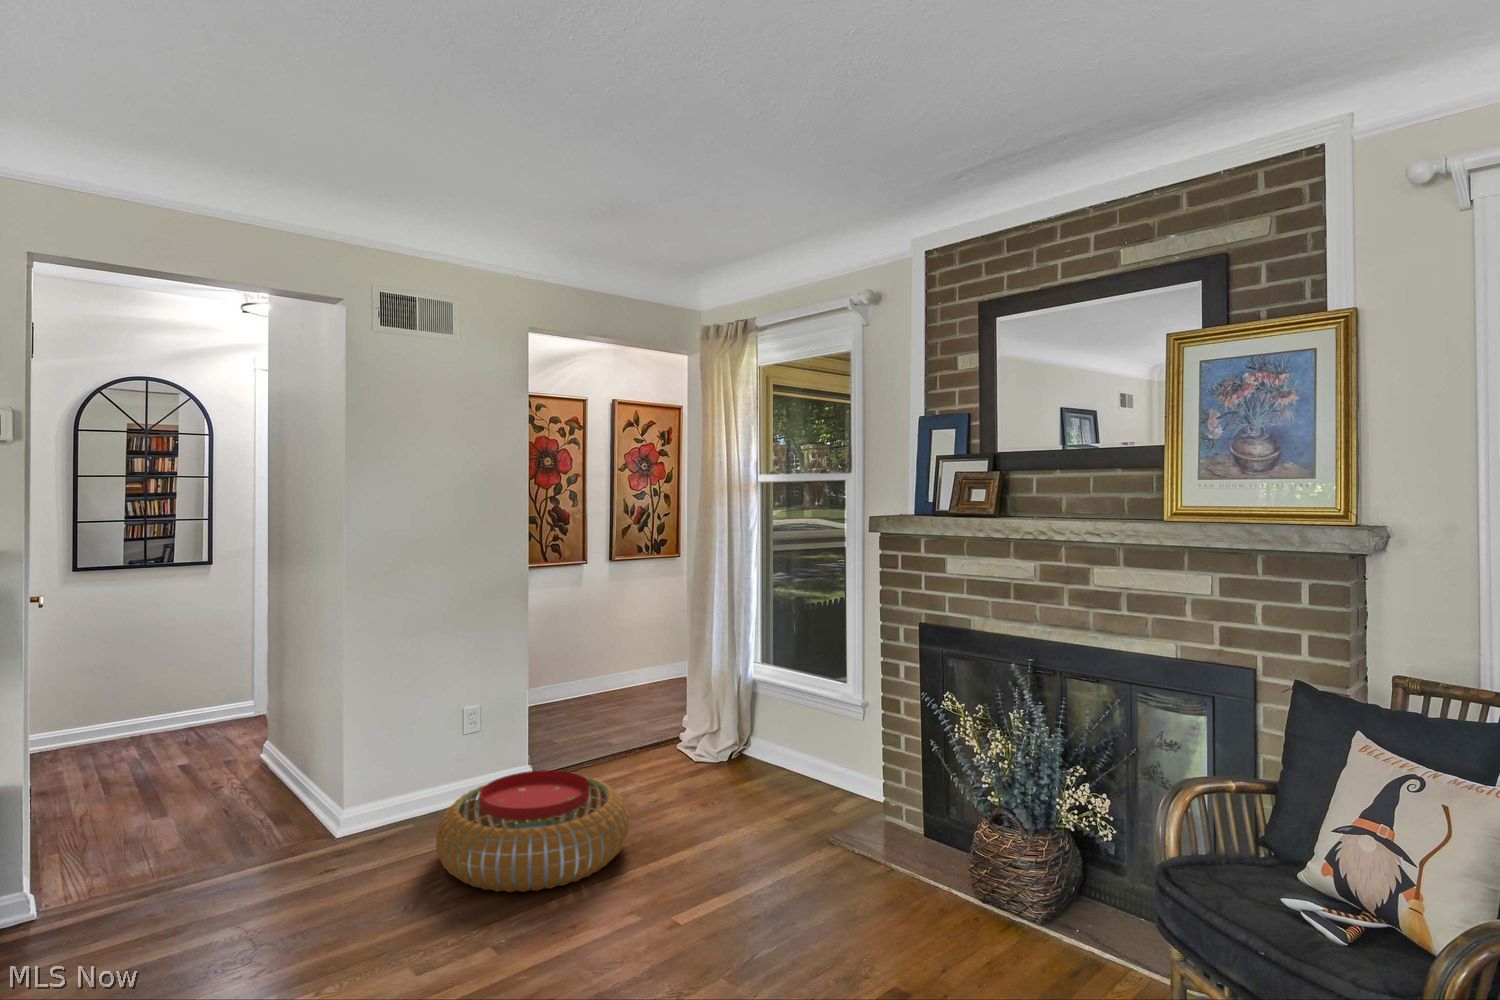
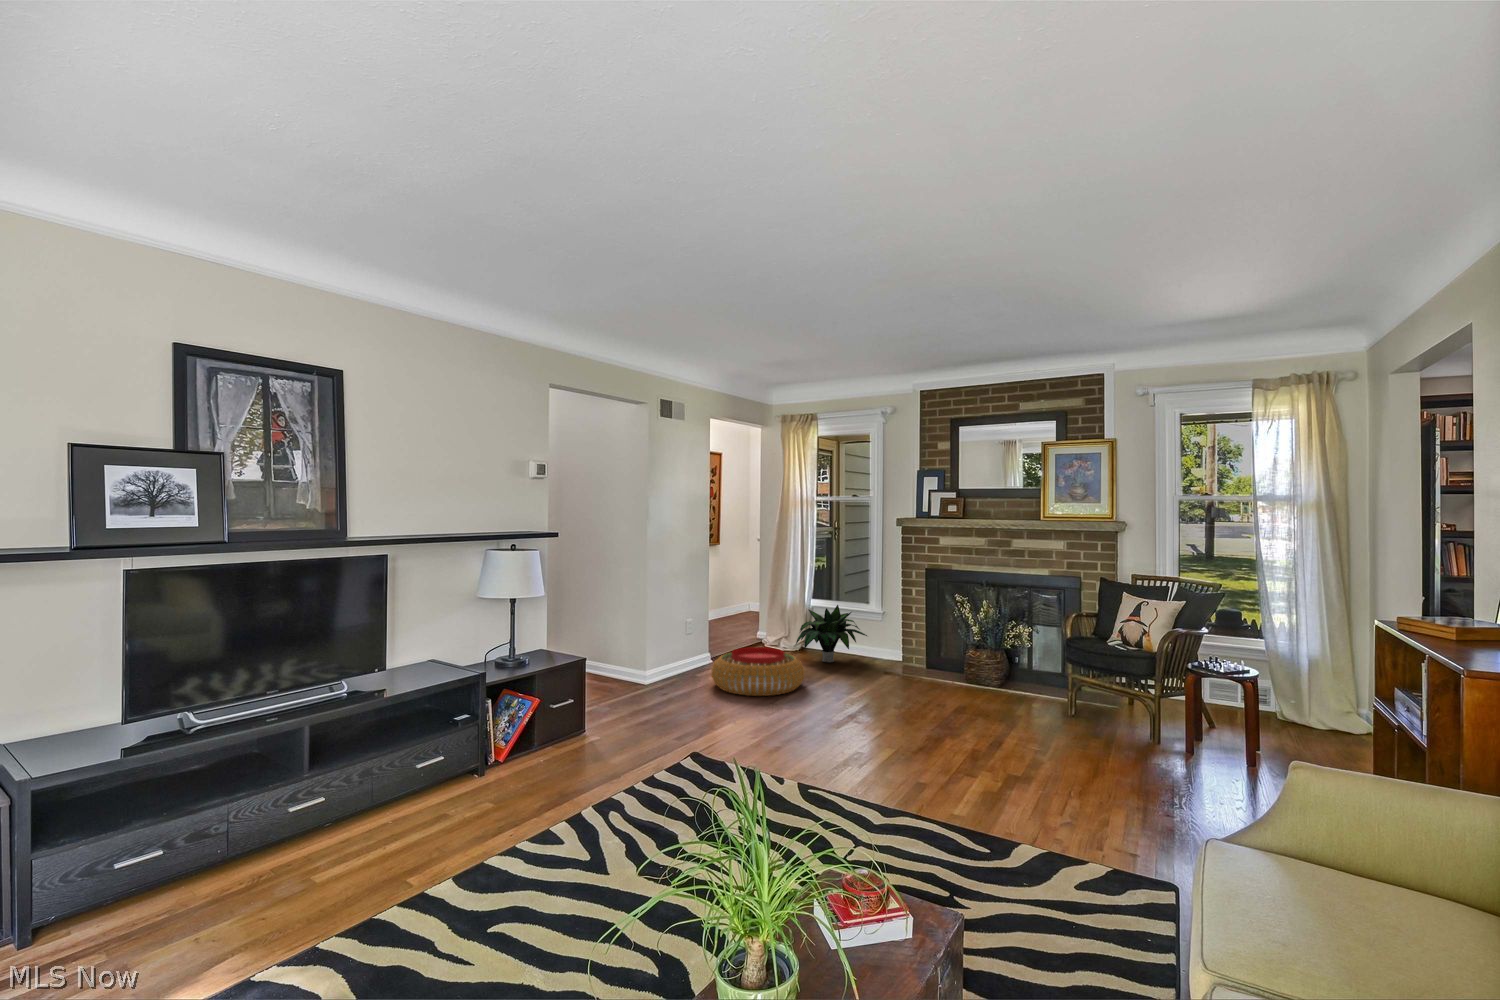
potted plant: none [691,681,824,793] -> present [796,605,867,662]

